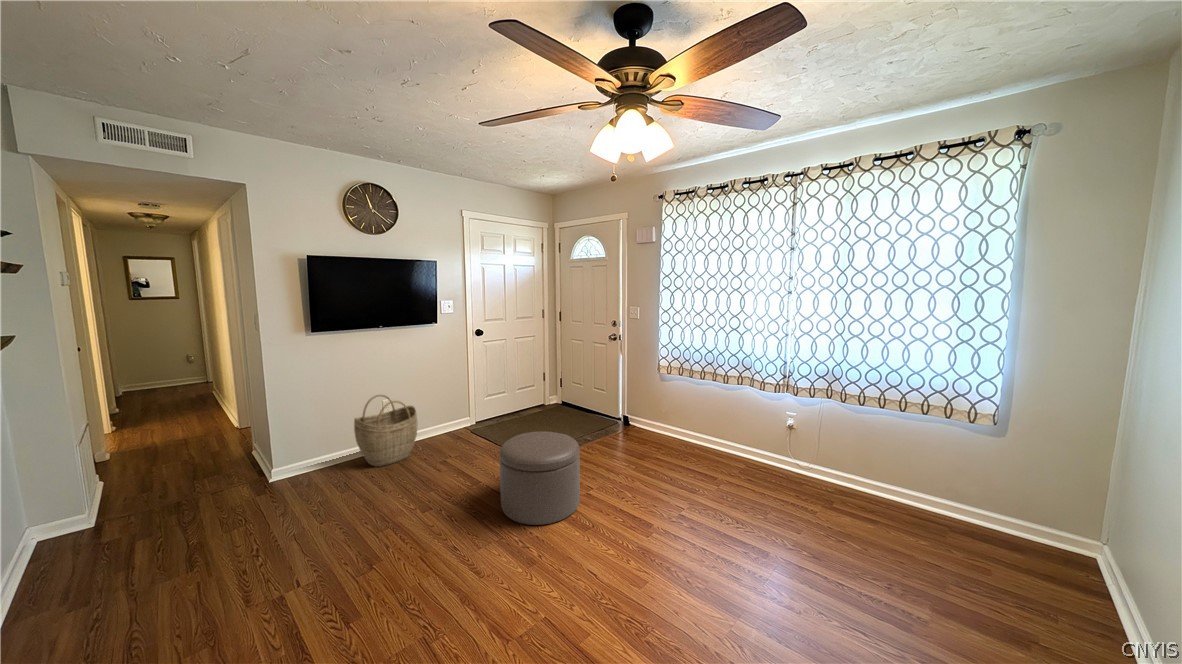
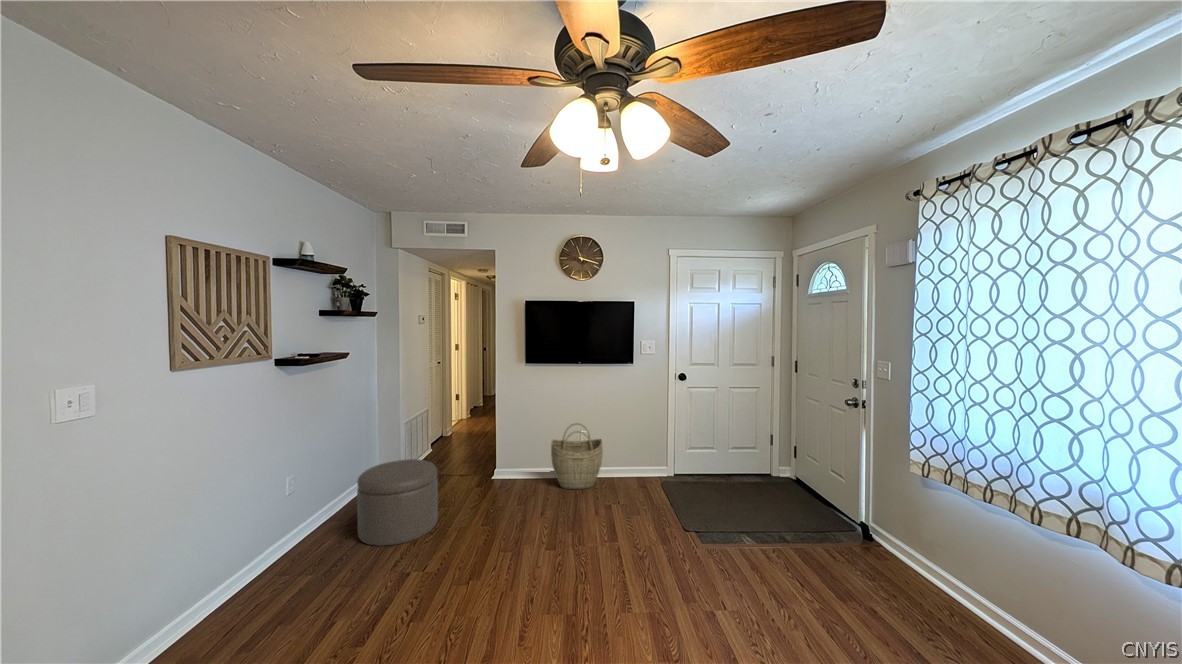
ottoman: present [499,431,580,525] -> present [357,459,438,546]

